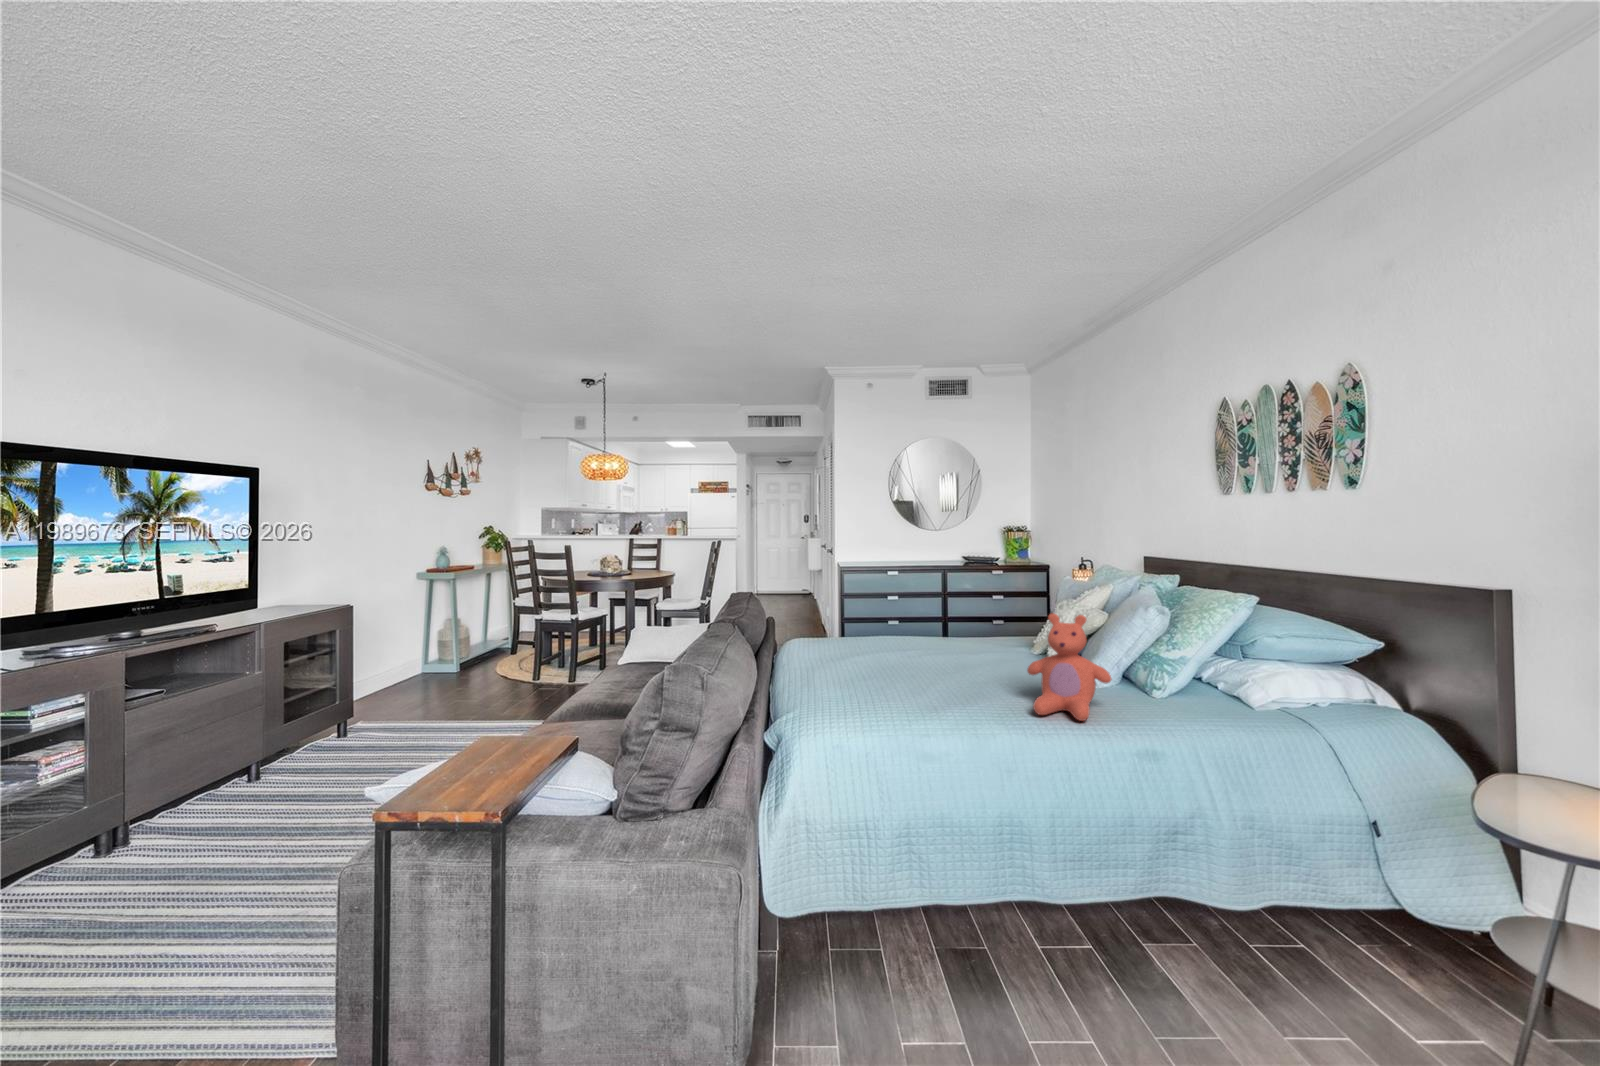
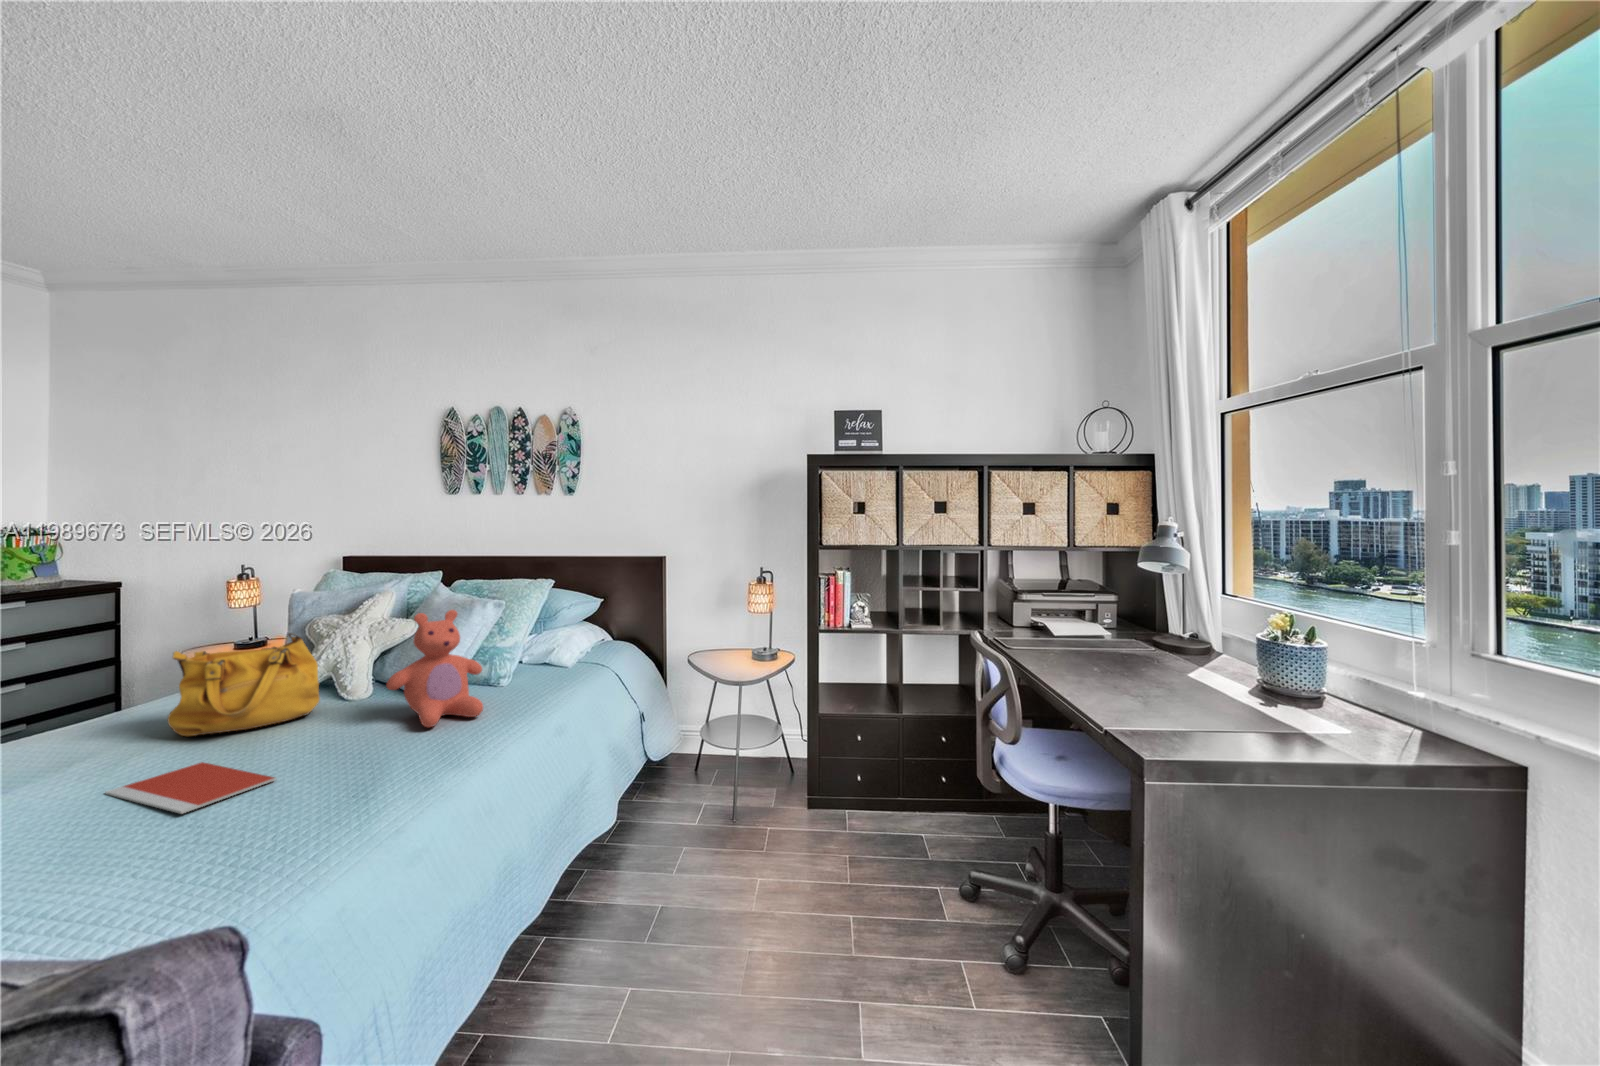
handbag: none [940,614,1019,679] -> present [168,633,320,736]
notebook: none [878,686,928,710] -> present [105,762,276,814]

